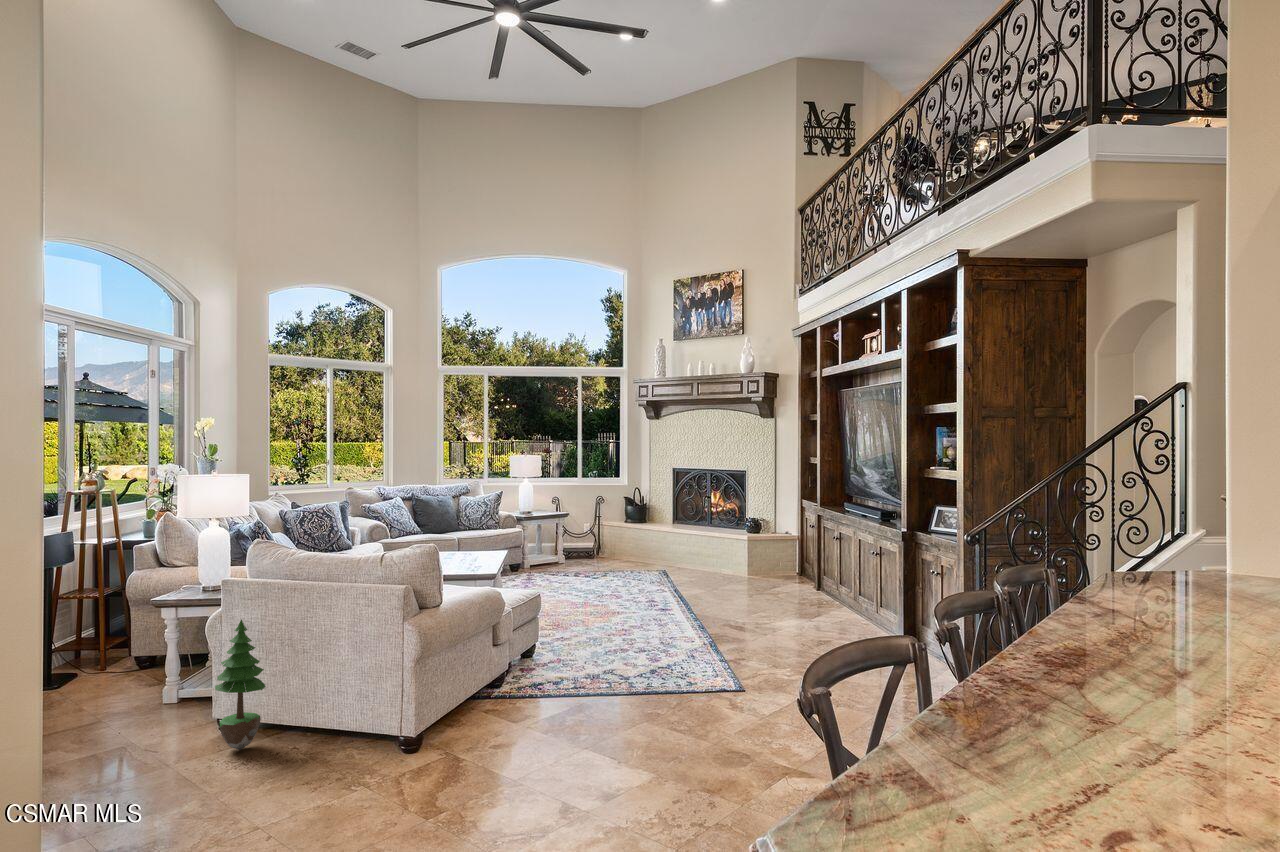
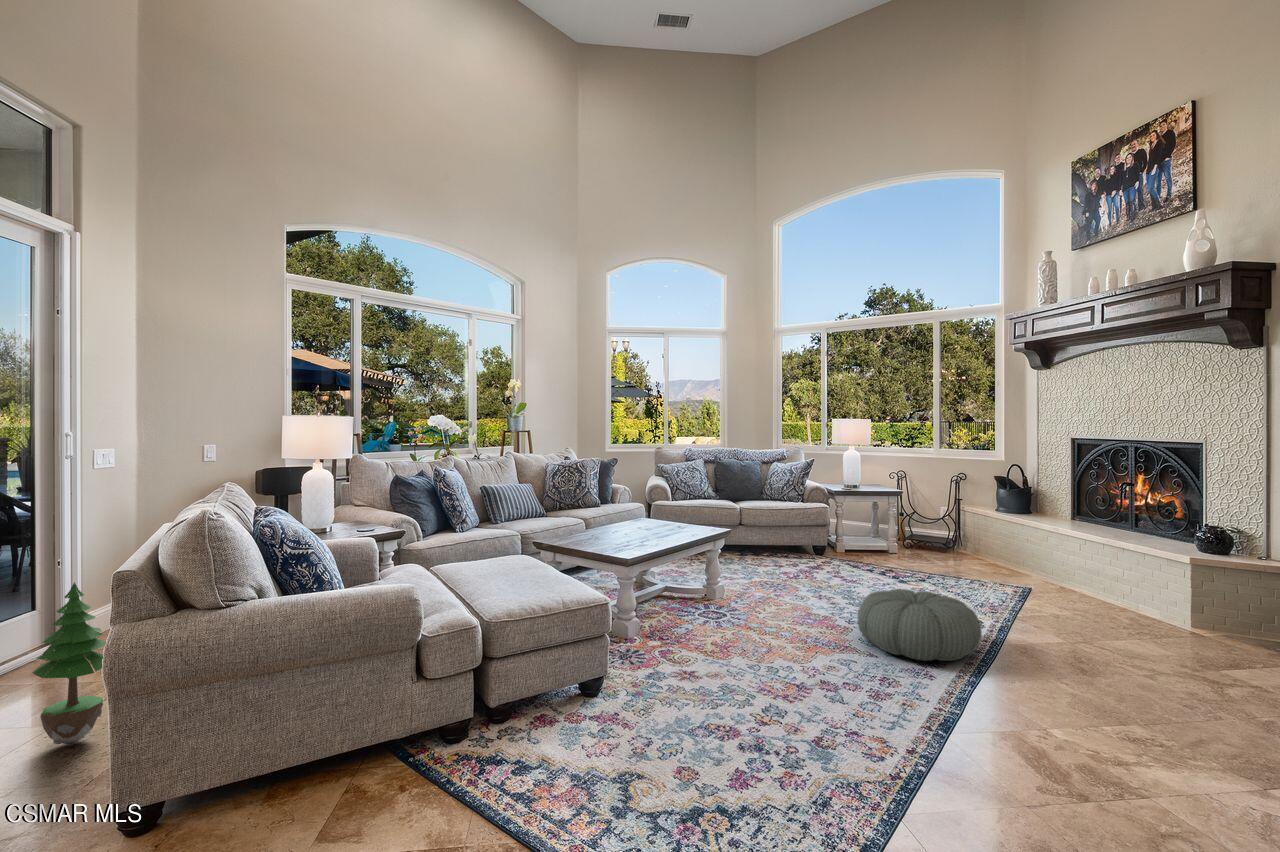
pouf: none [614,572,684,610] -> present [858,589,982,661]

